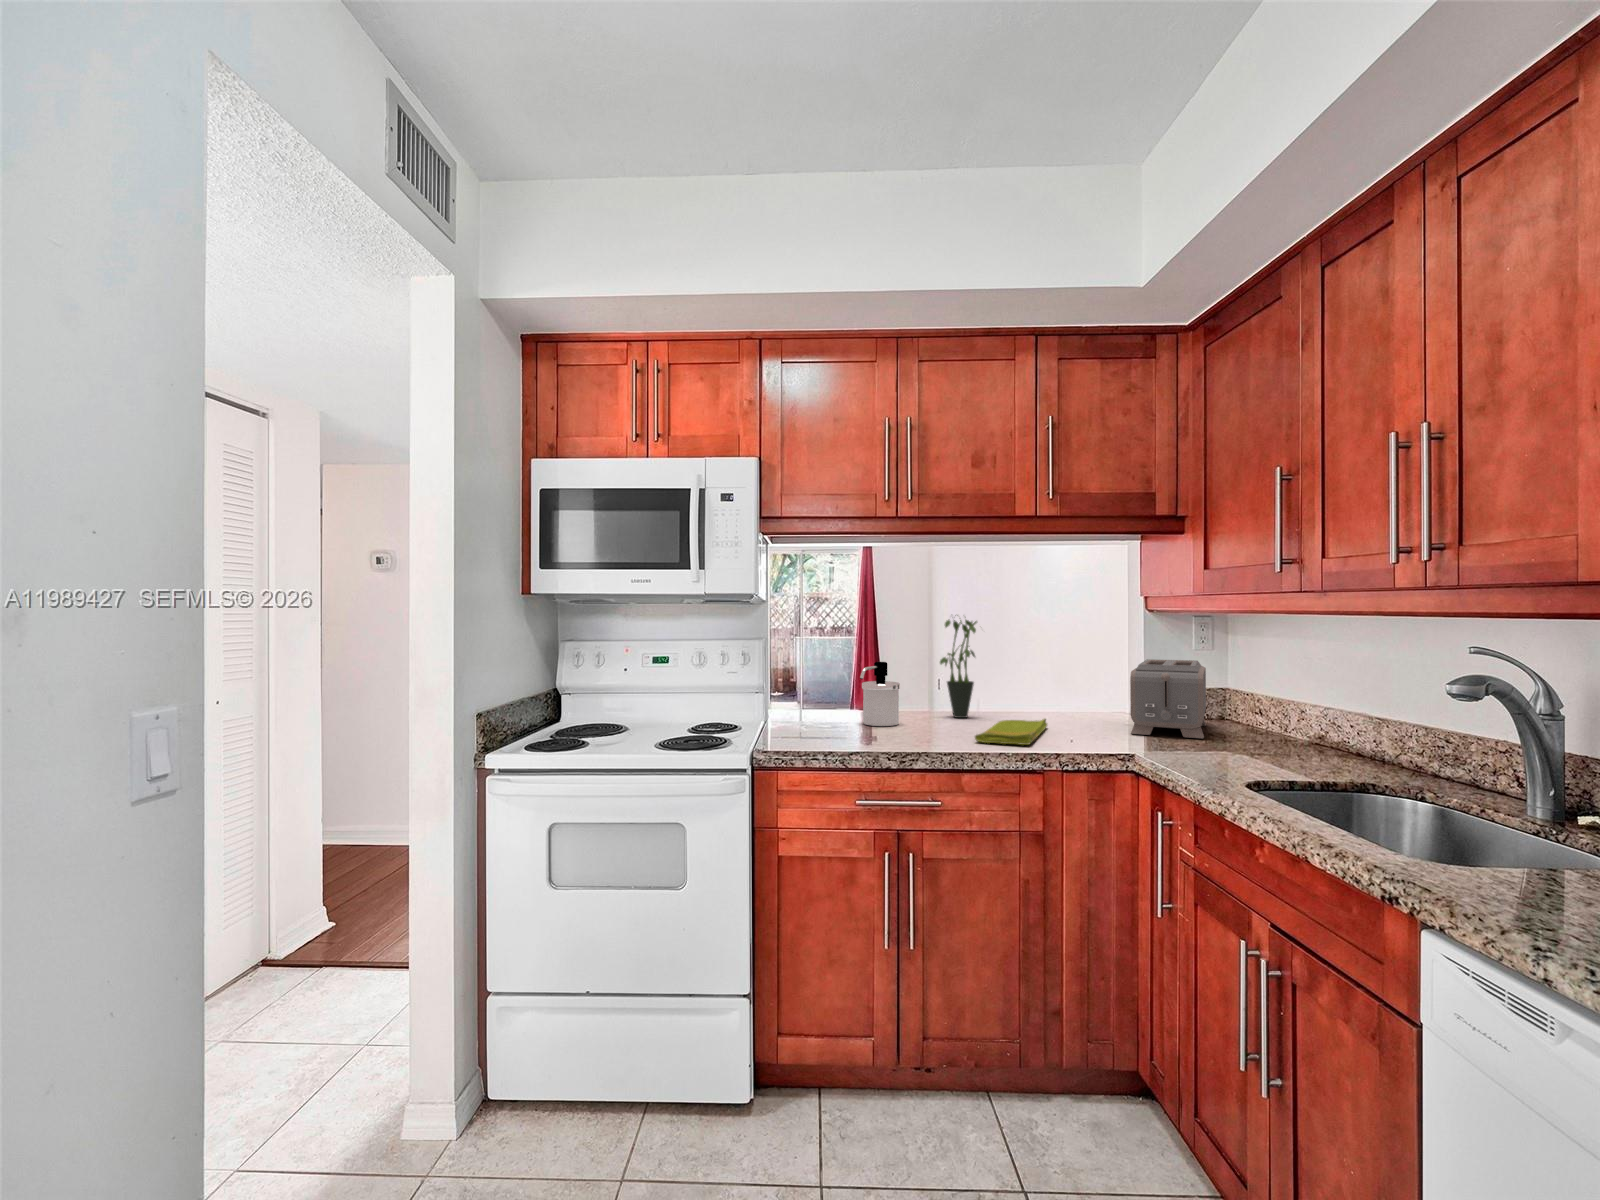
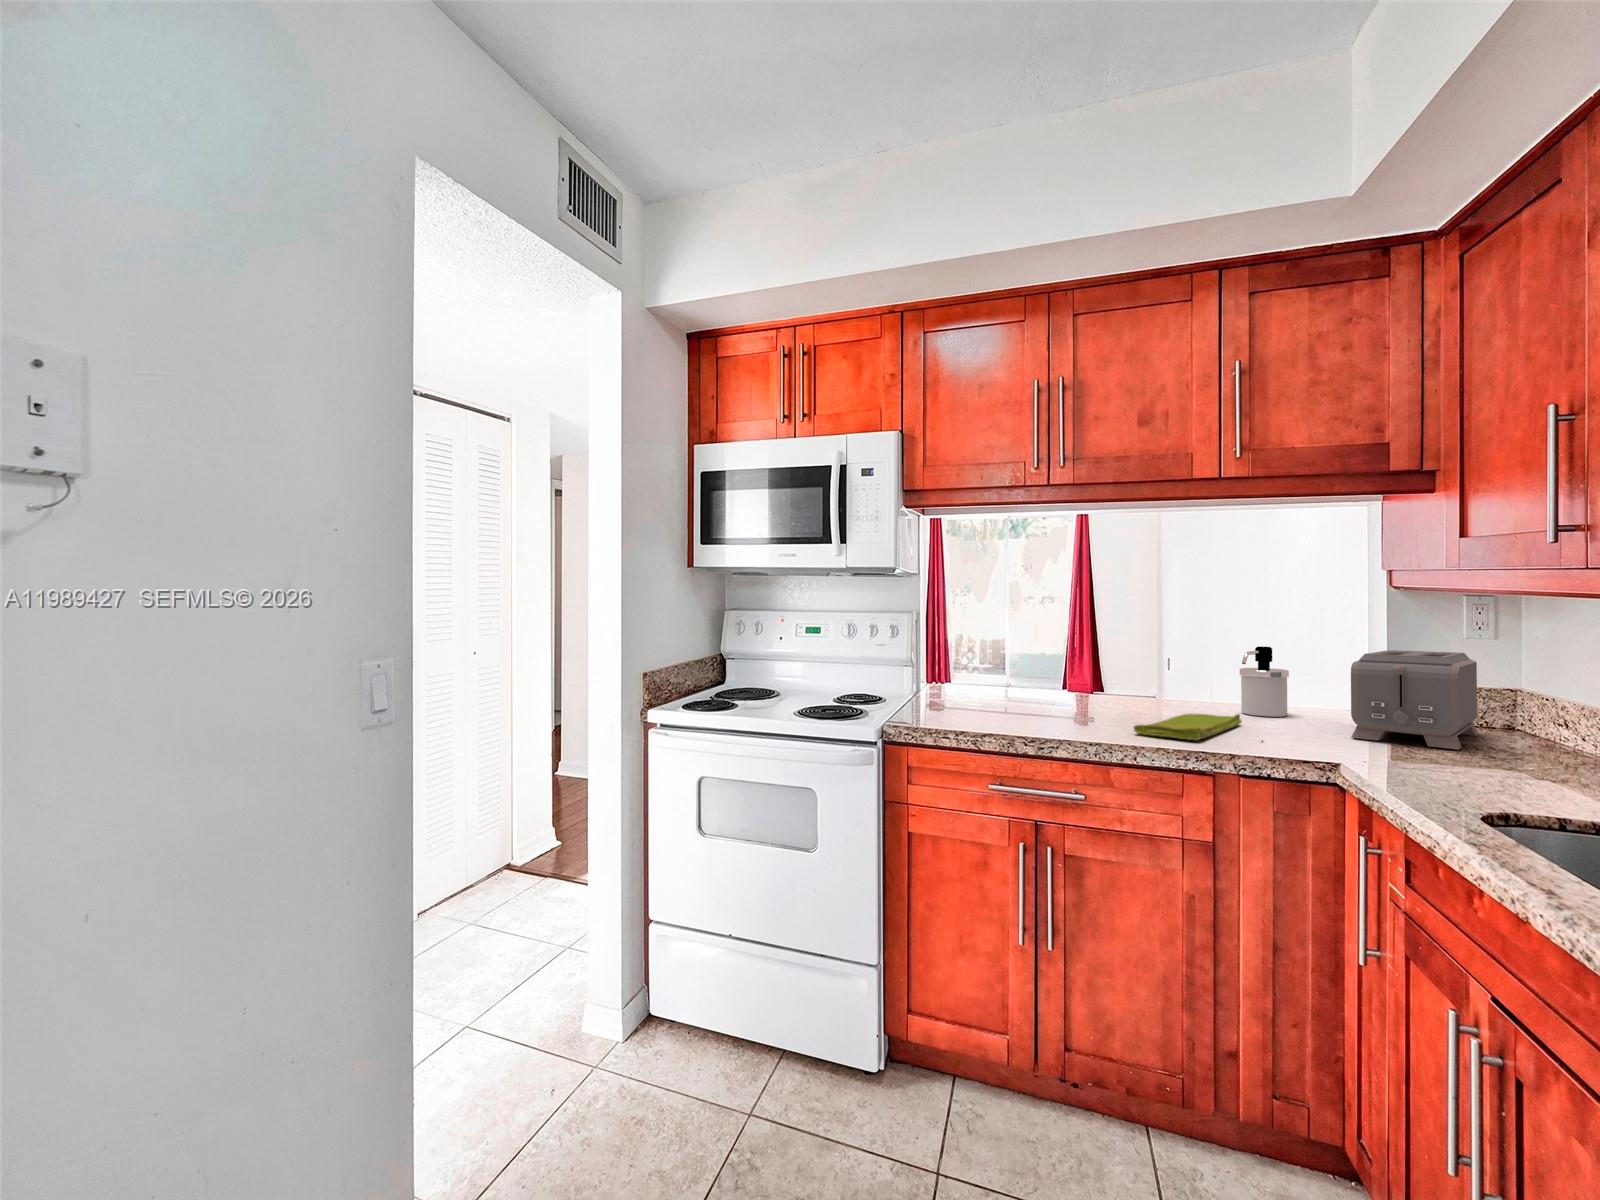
potted plant: present [940,620,977,718] -> none [1117,597,1173,709]
soap dispenser: present [860,662,900,726] -> present [1240,646,1289,717]

